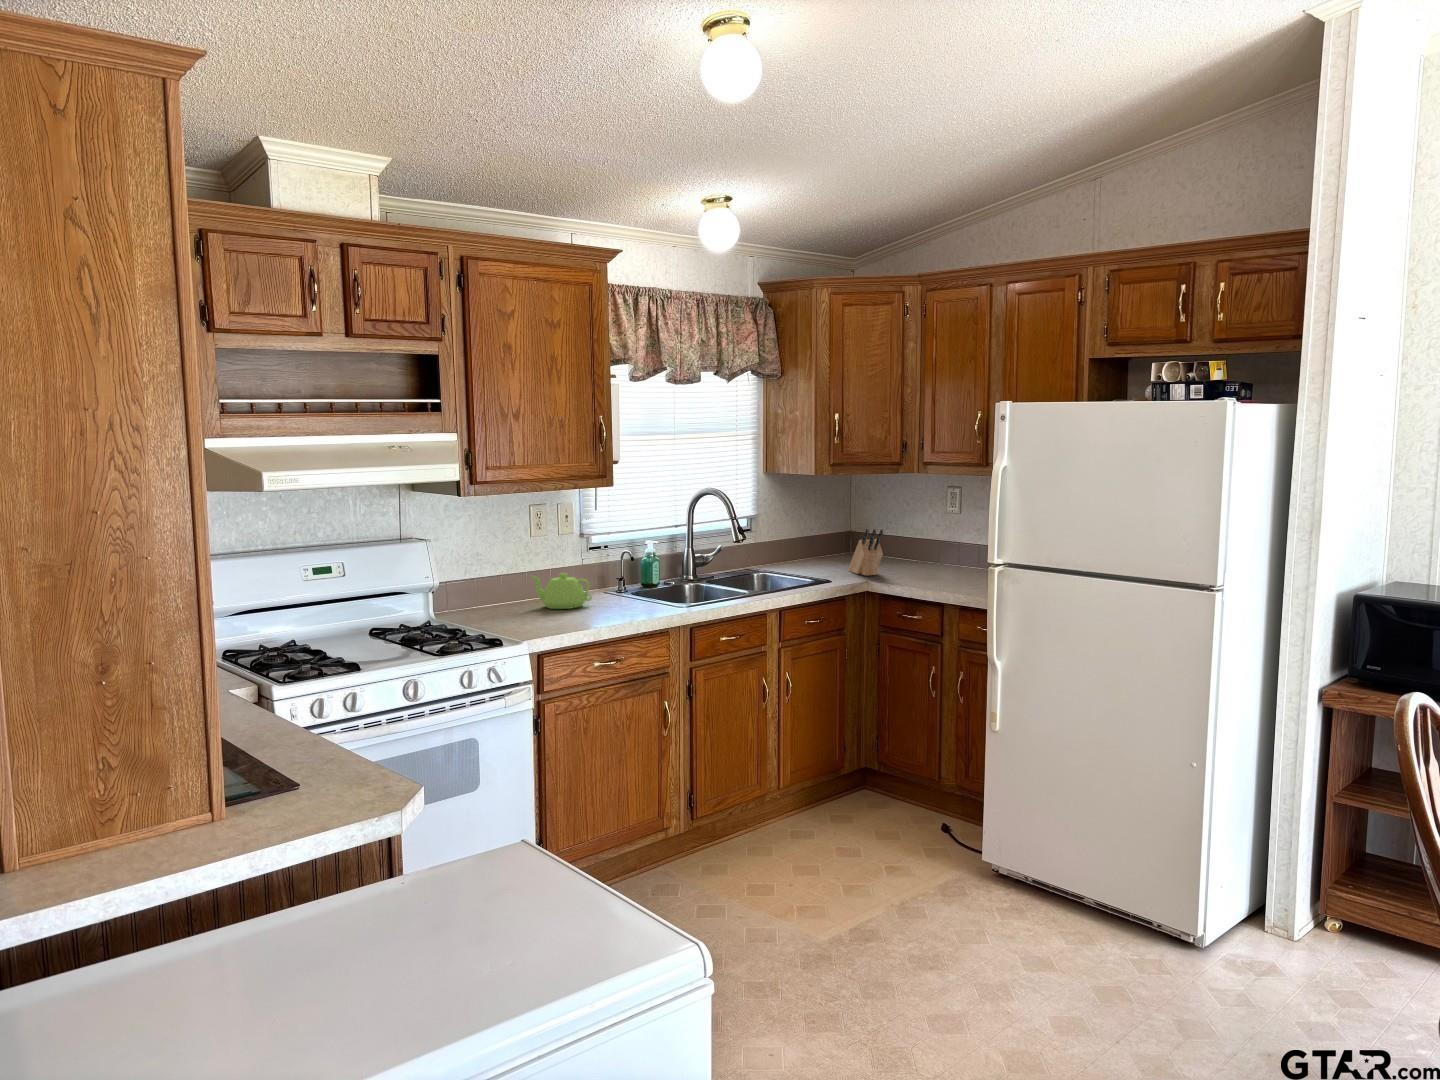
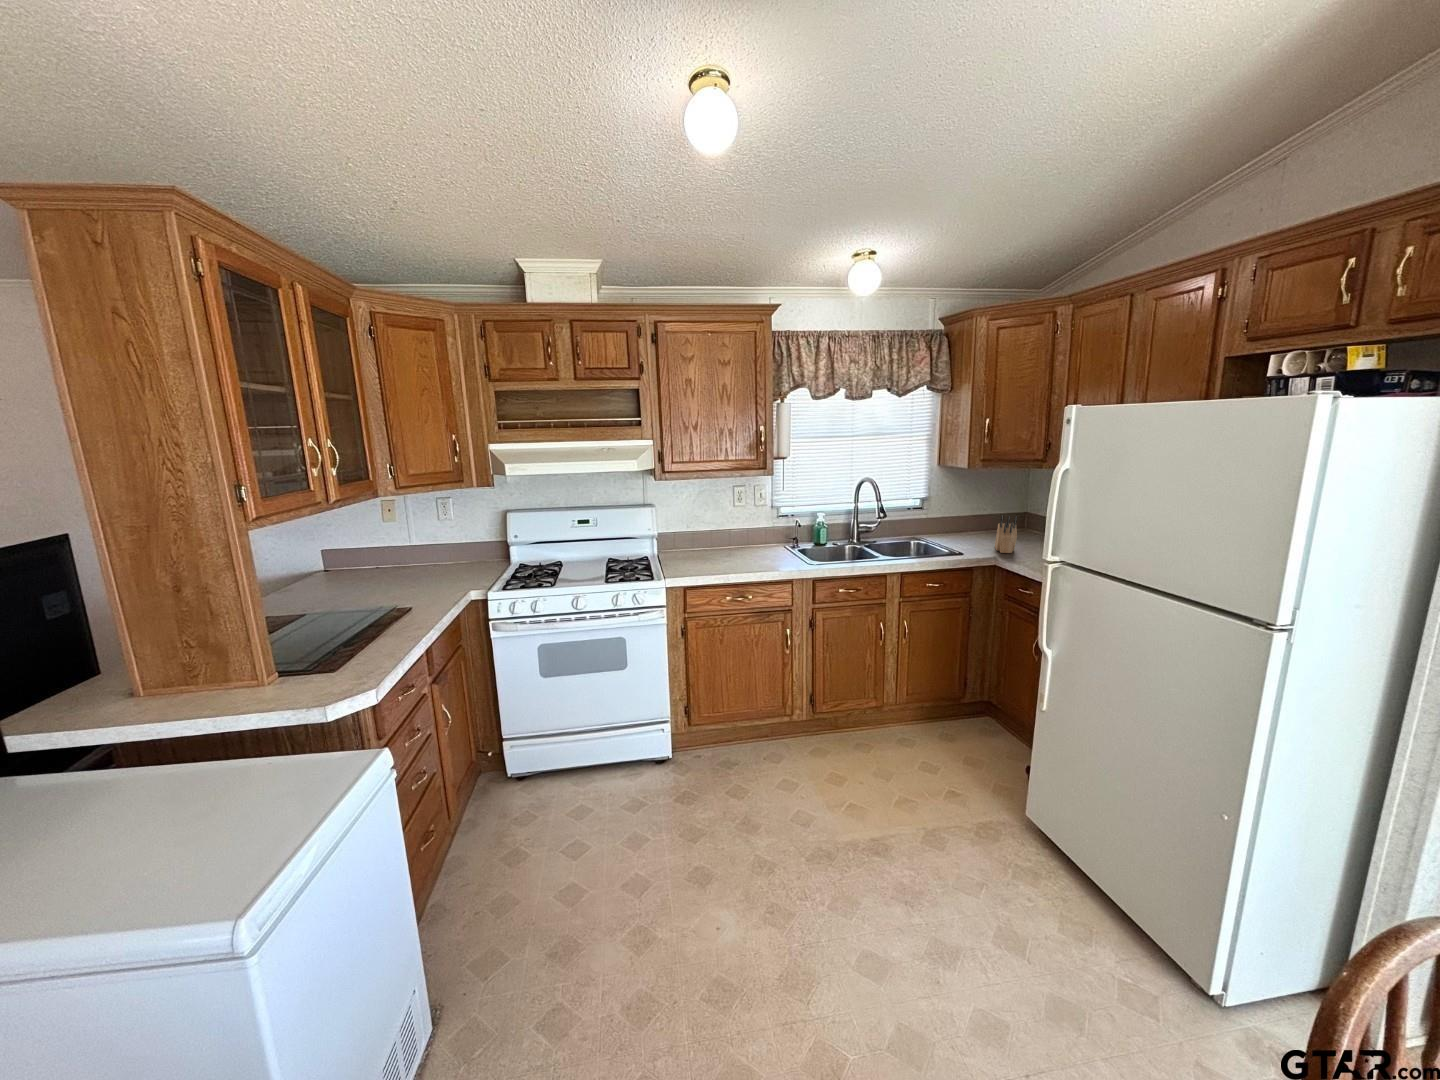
teapot: present [532,573,592,609] -> none [723,533,760,558]

